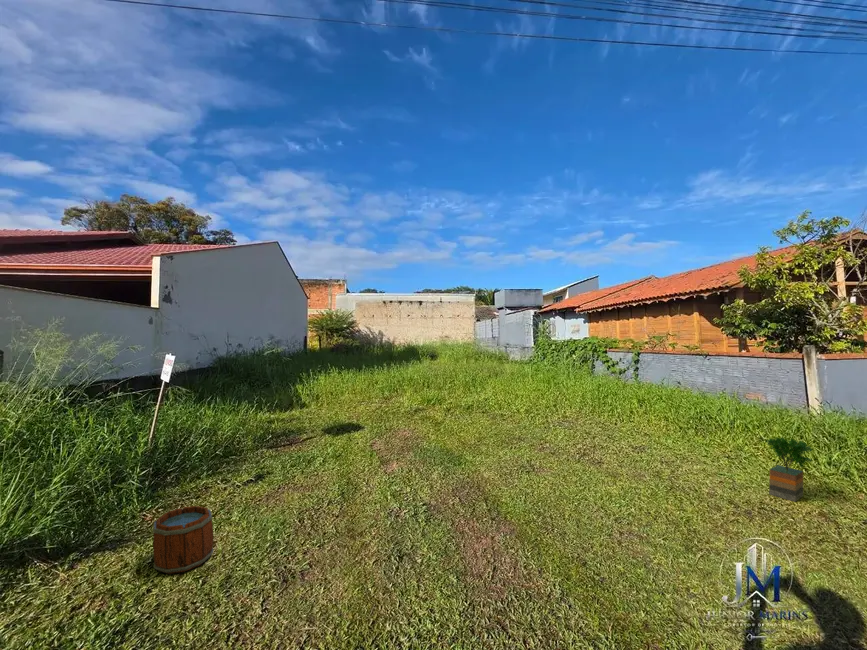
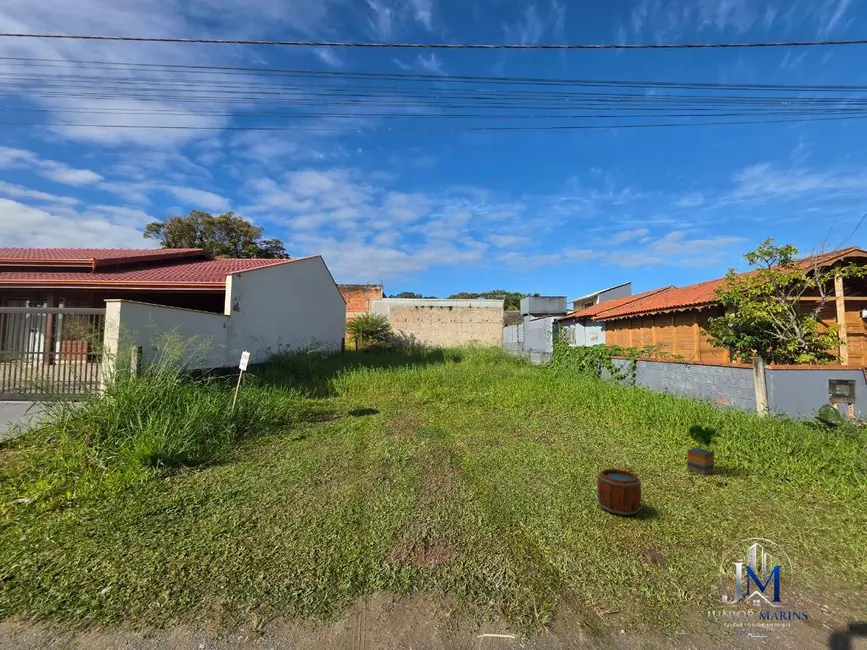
bucket: present [153,506,213,574] -> present [597,469,641,516]

